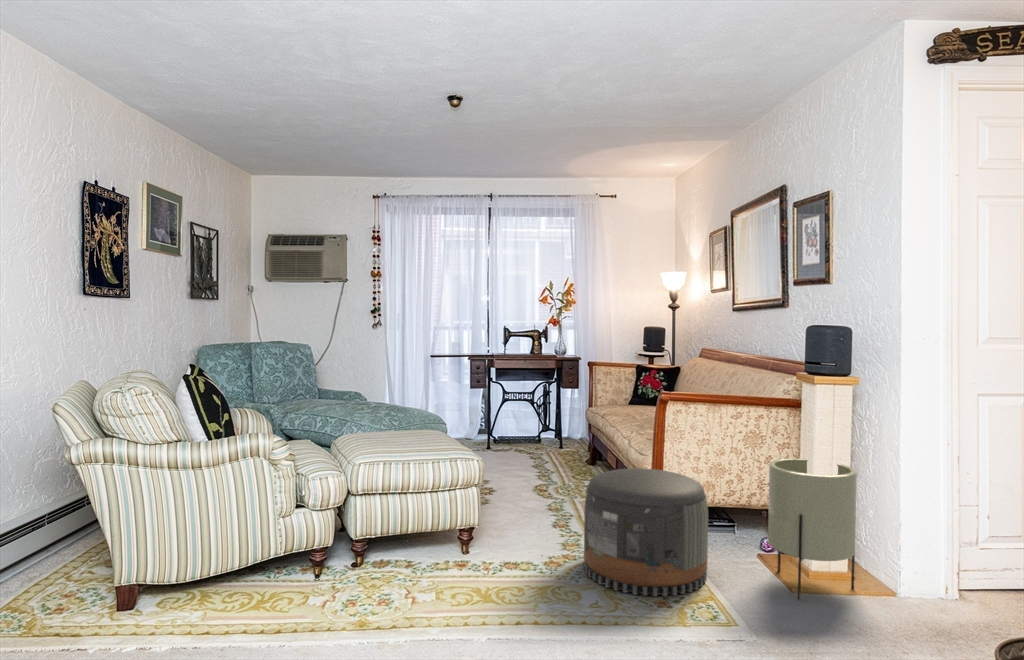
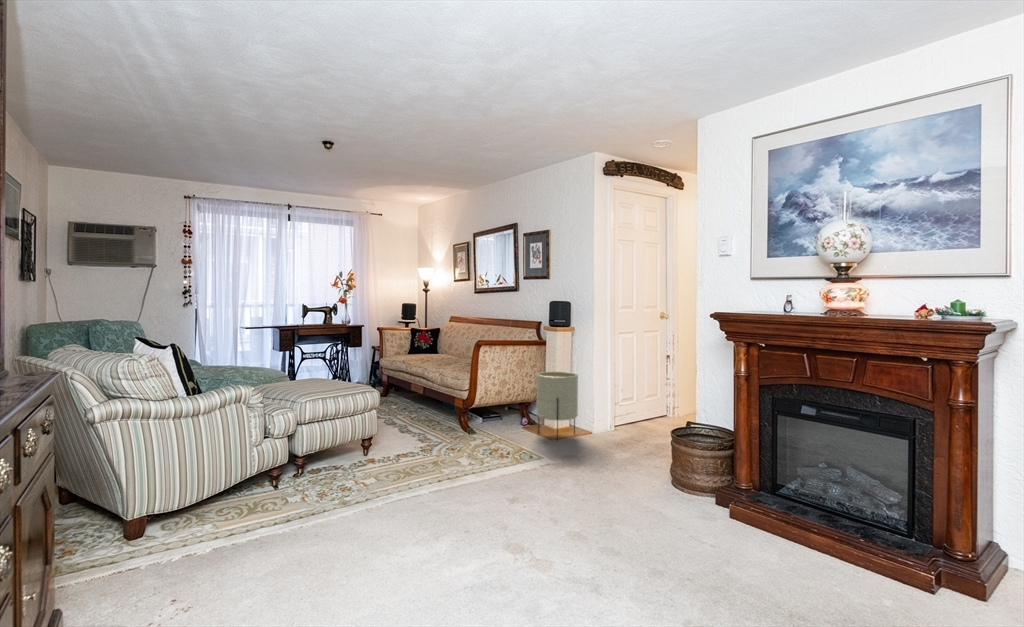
pouf: present [584,468,708,596] -> none [442,386,511,453]

